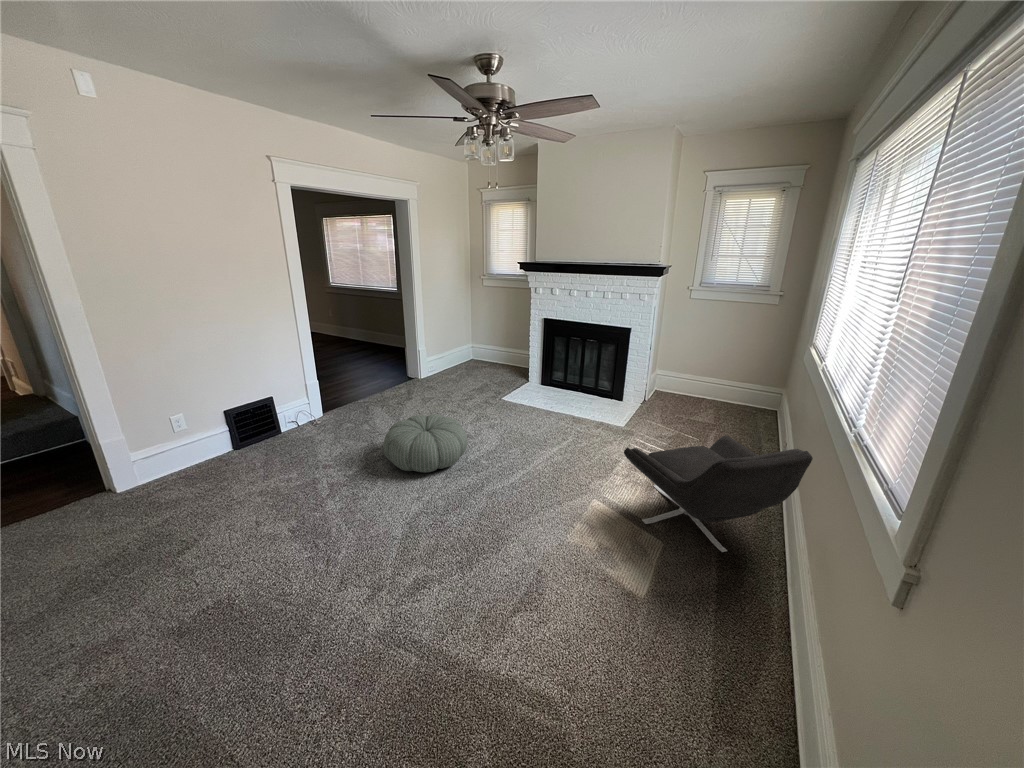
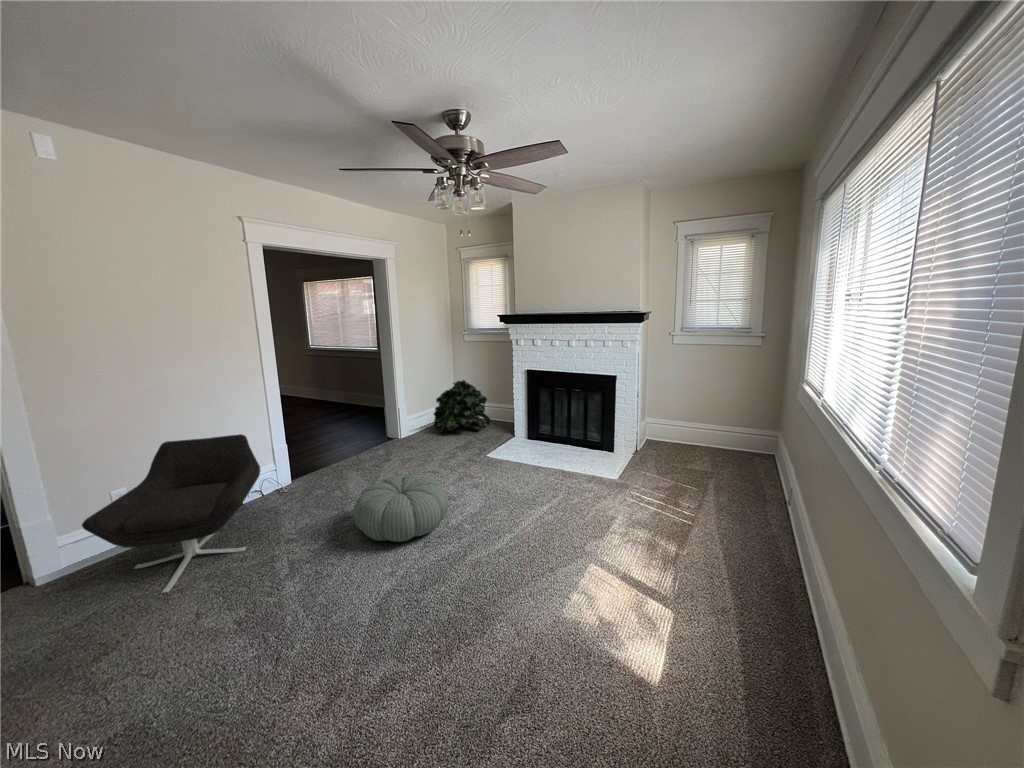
potted plant: none [451,325,506,375] -> present [434,380,490,432]
lounge chair: present [624,435,813,552] -> present [82,434,260,593]

